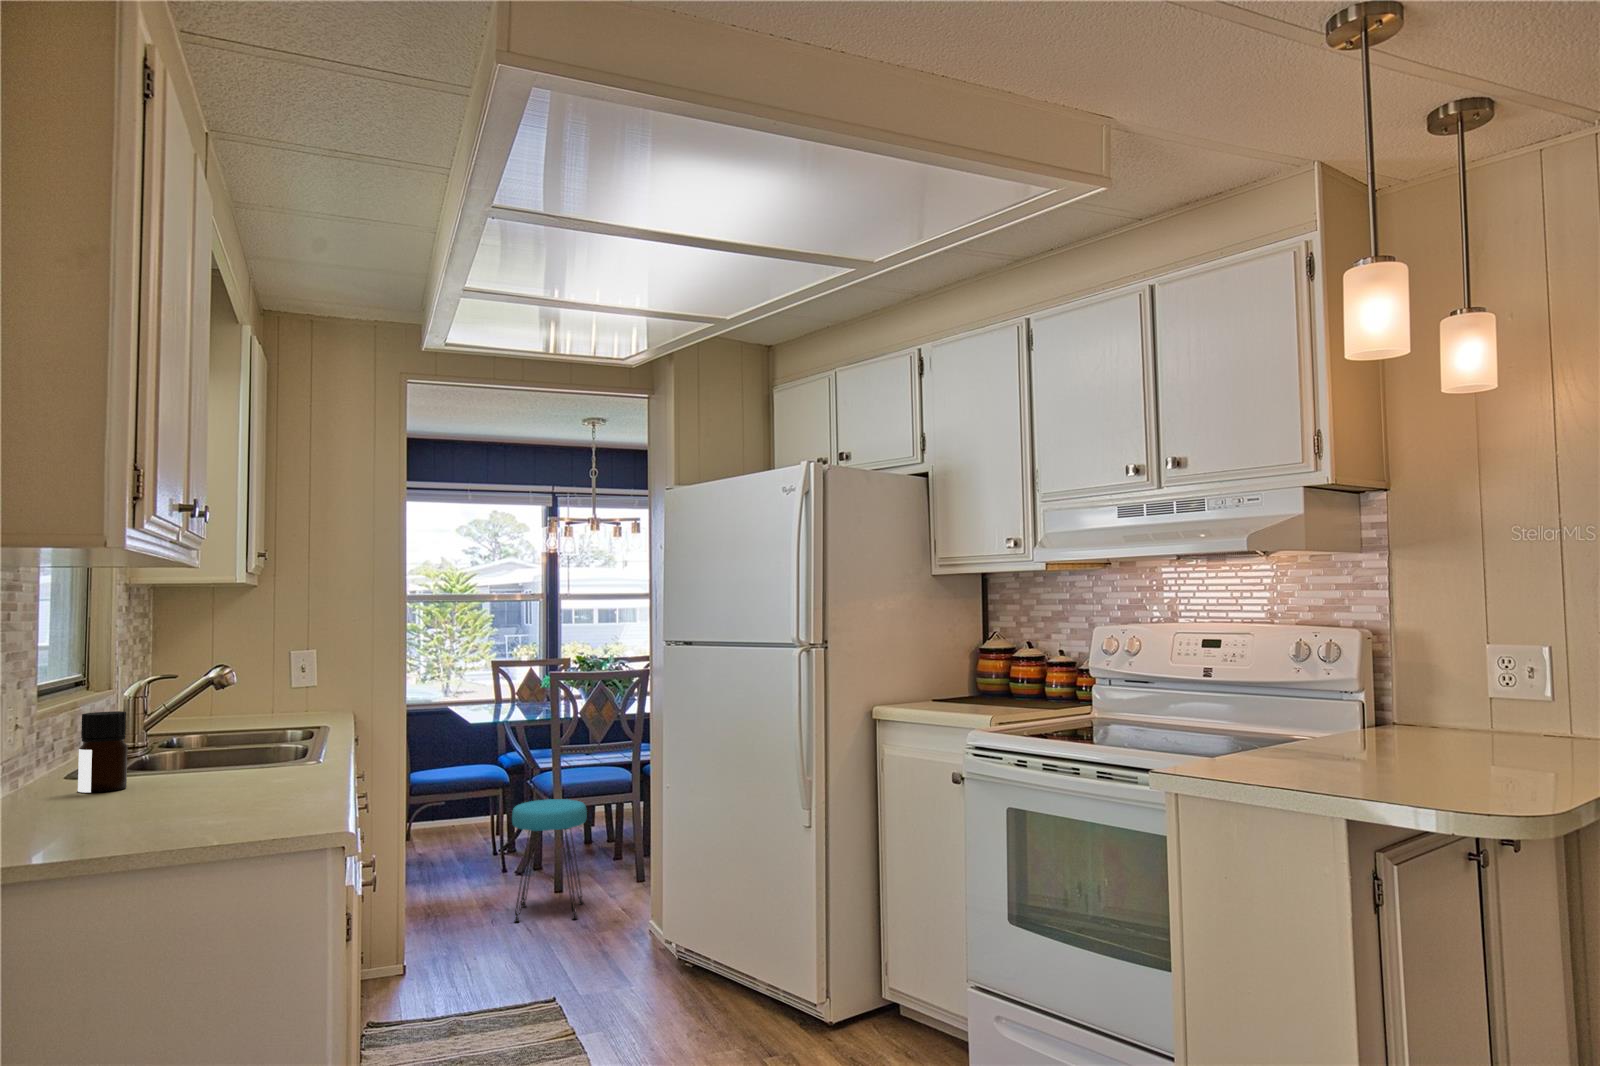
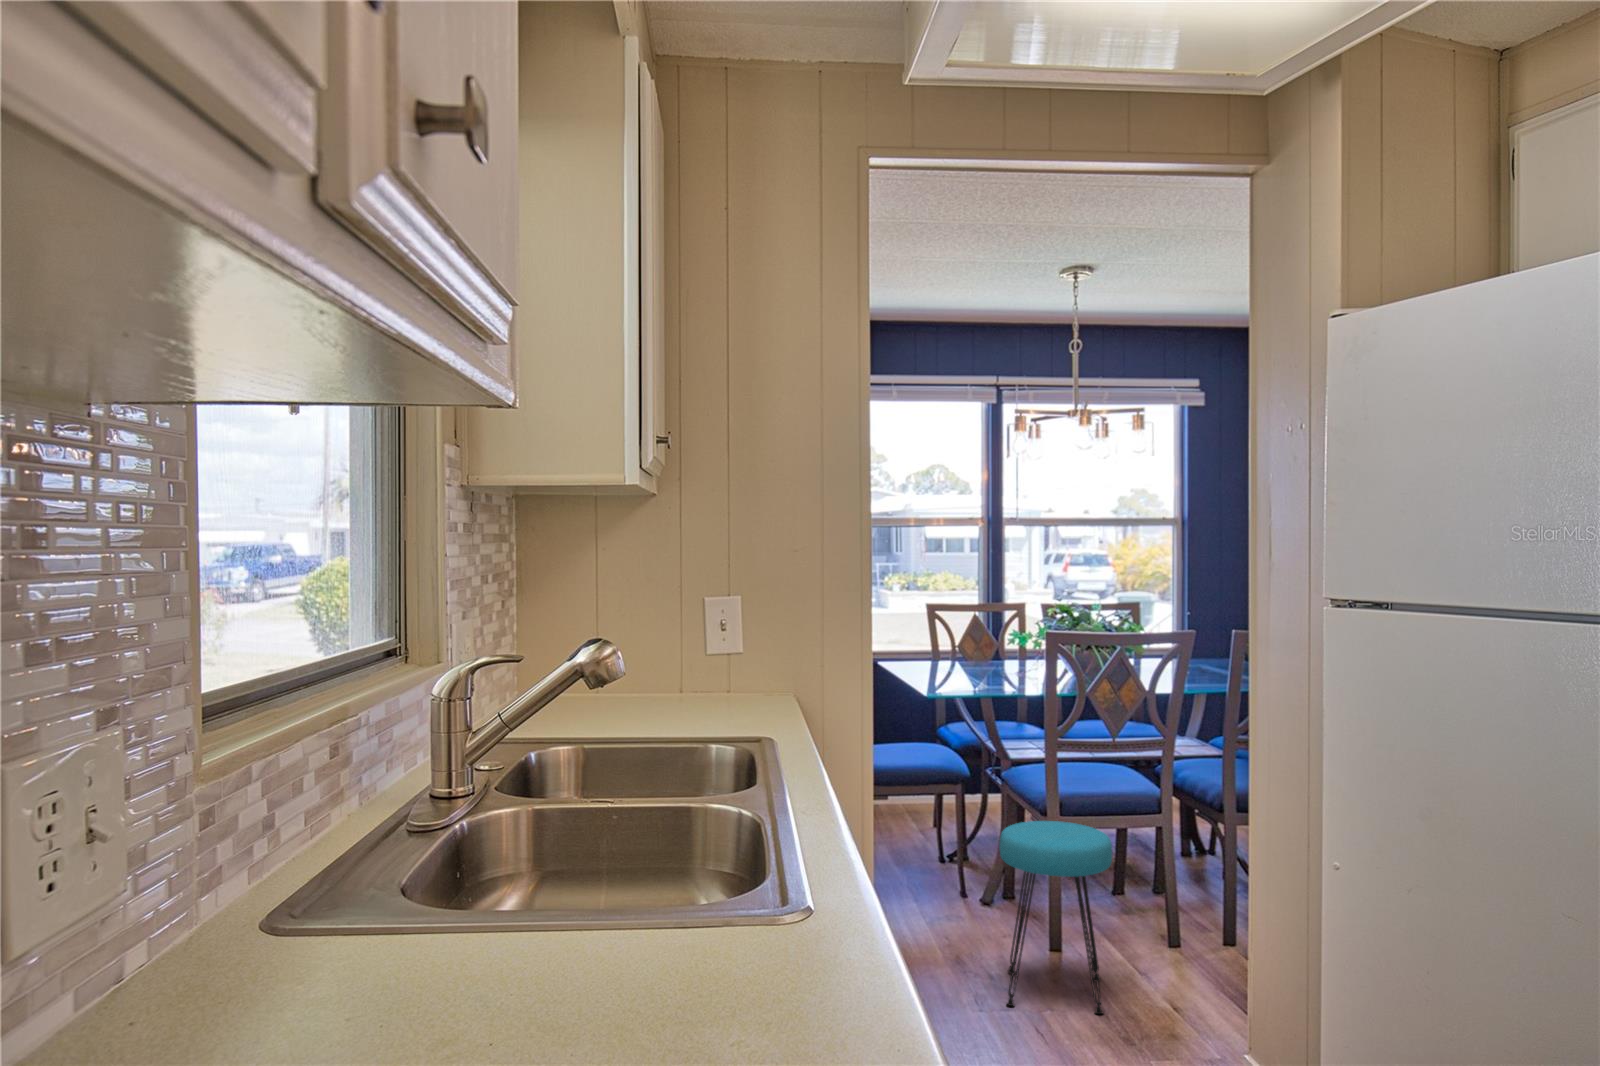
bottle: present [78,711,128,792] -> none [254,795,371,1025]

